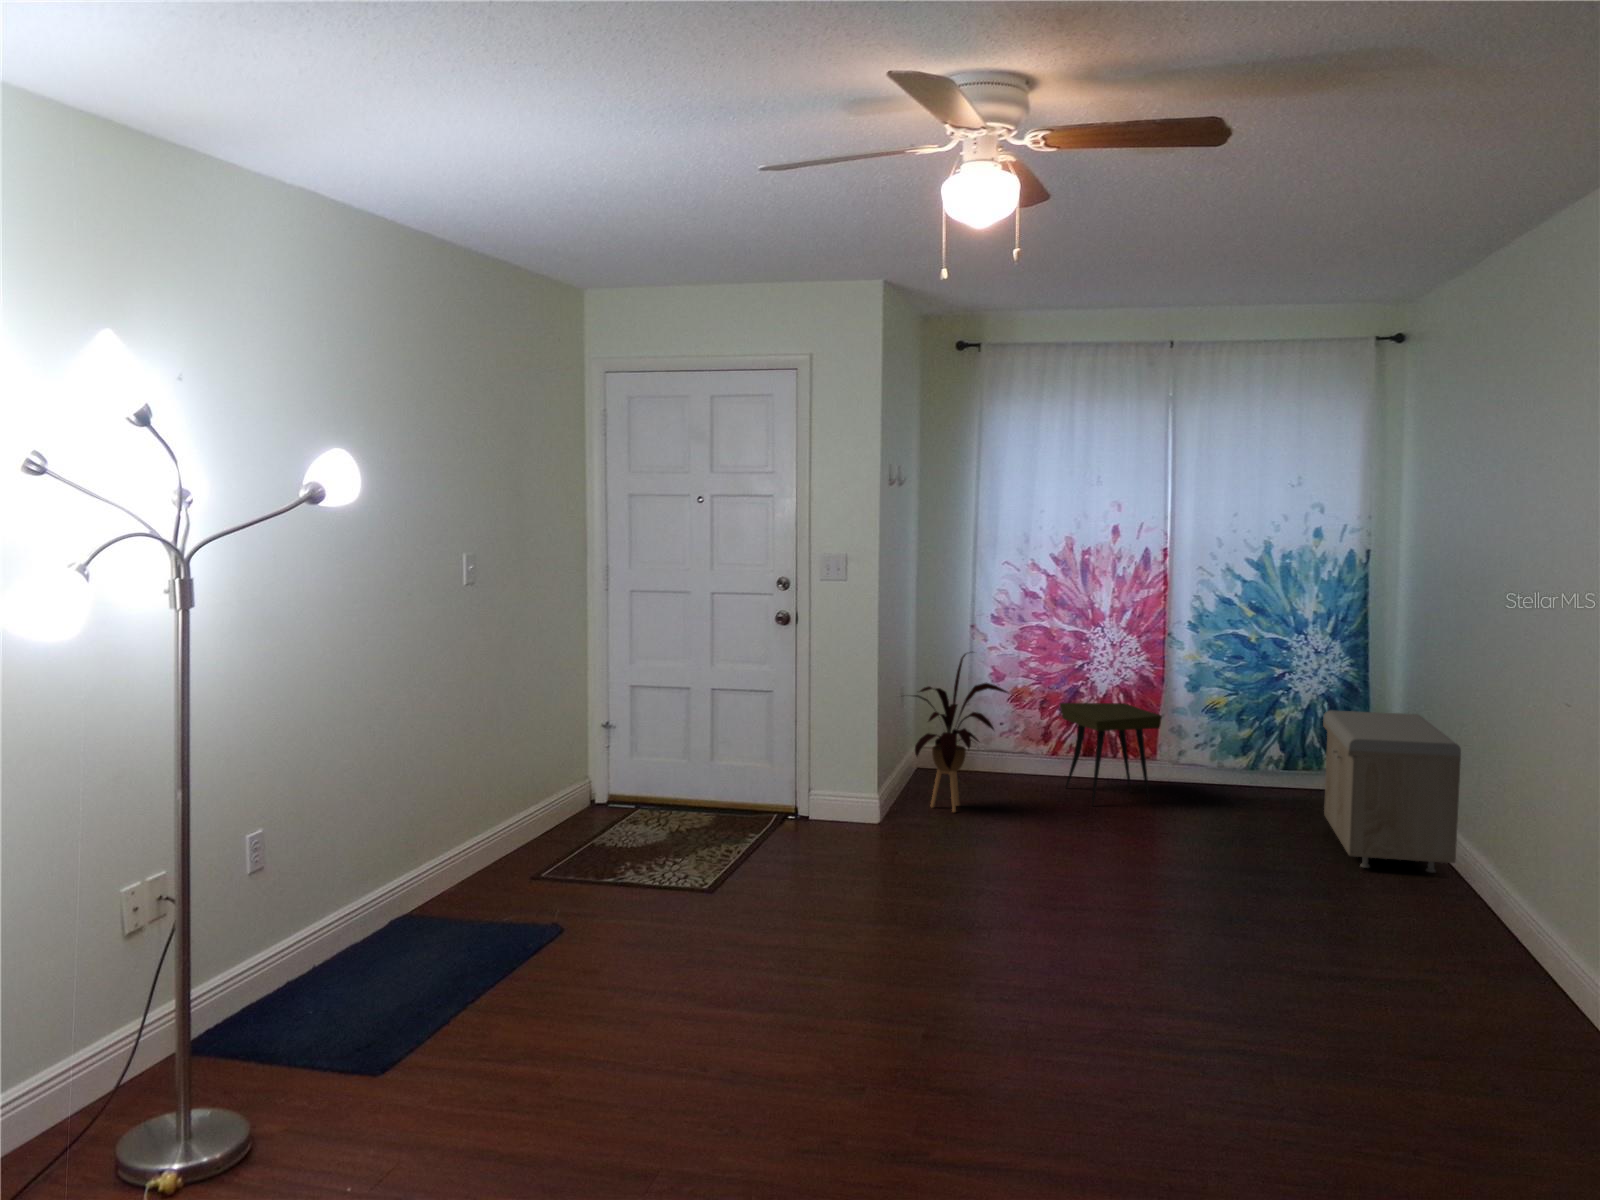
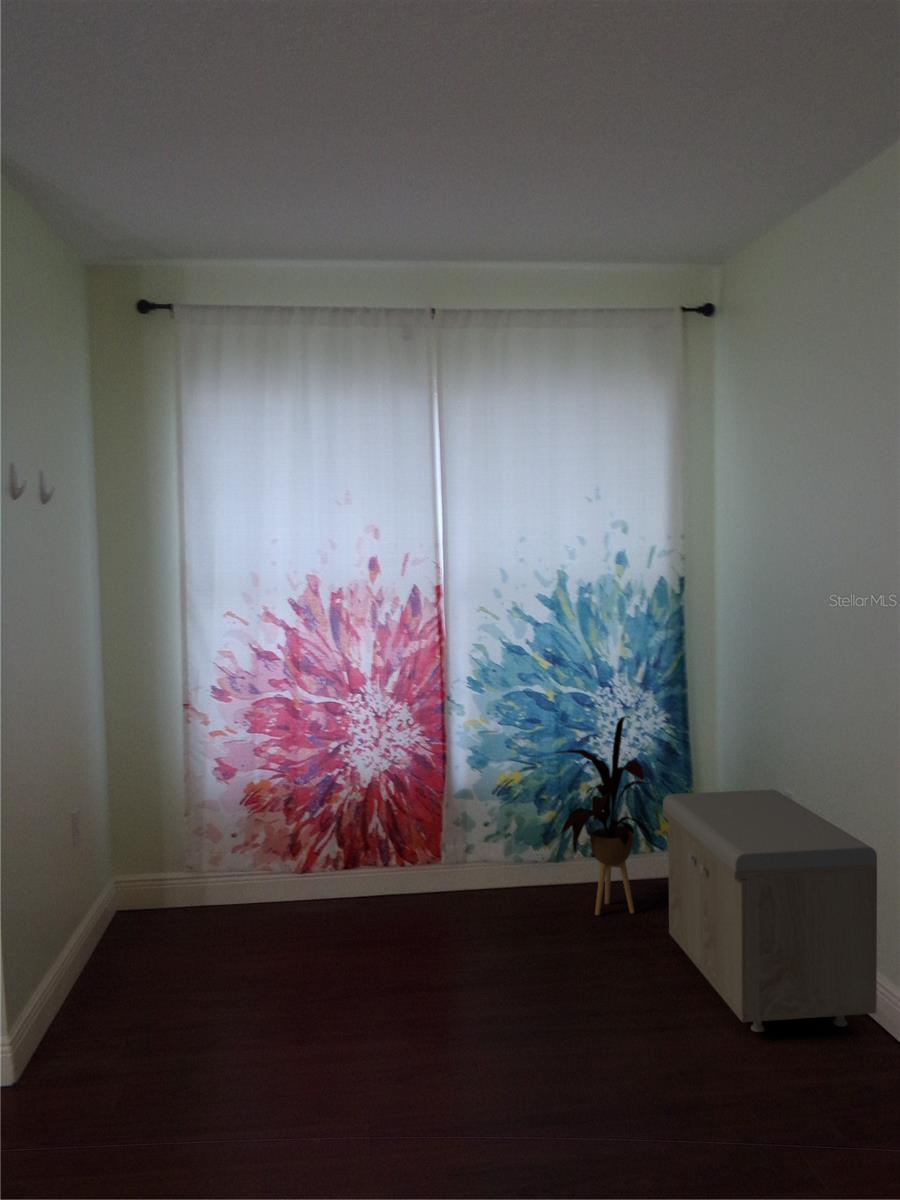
house plant: present [914,654,1008,812] -> present [556,716,651,915]
side table: present [1060,703,1162,805] -> none [311,794,452,953]

